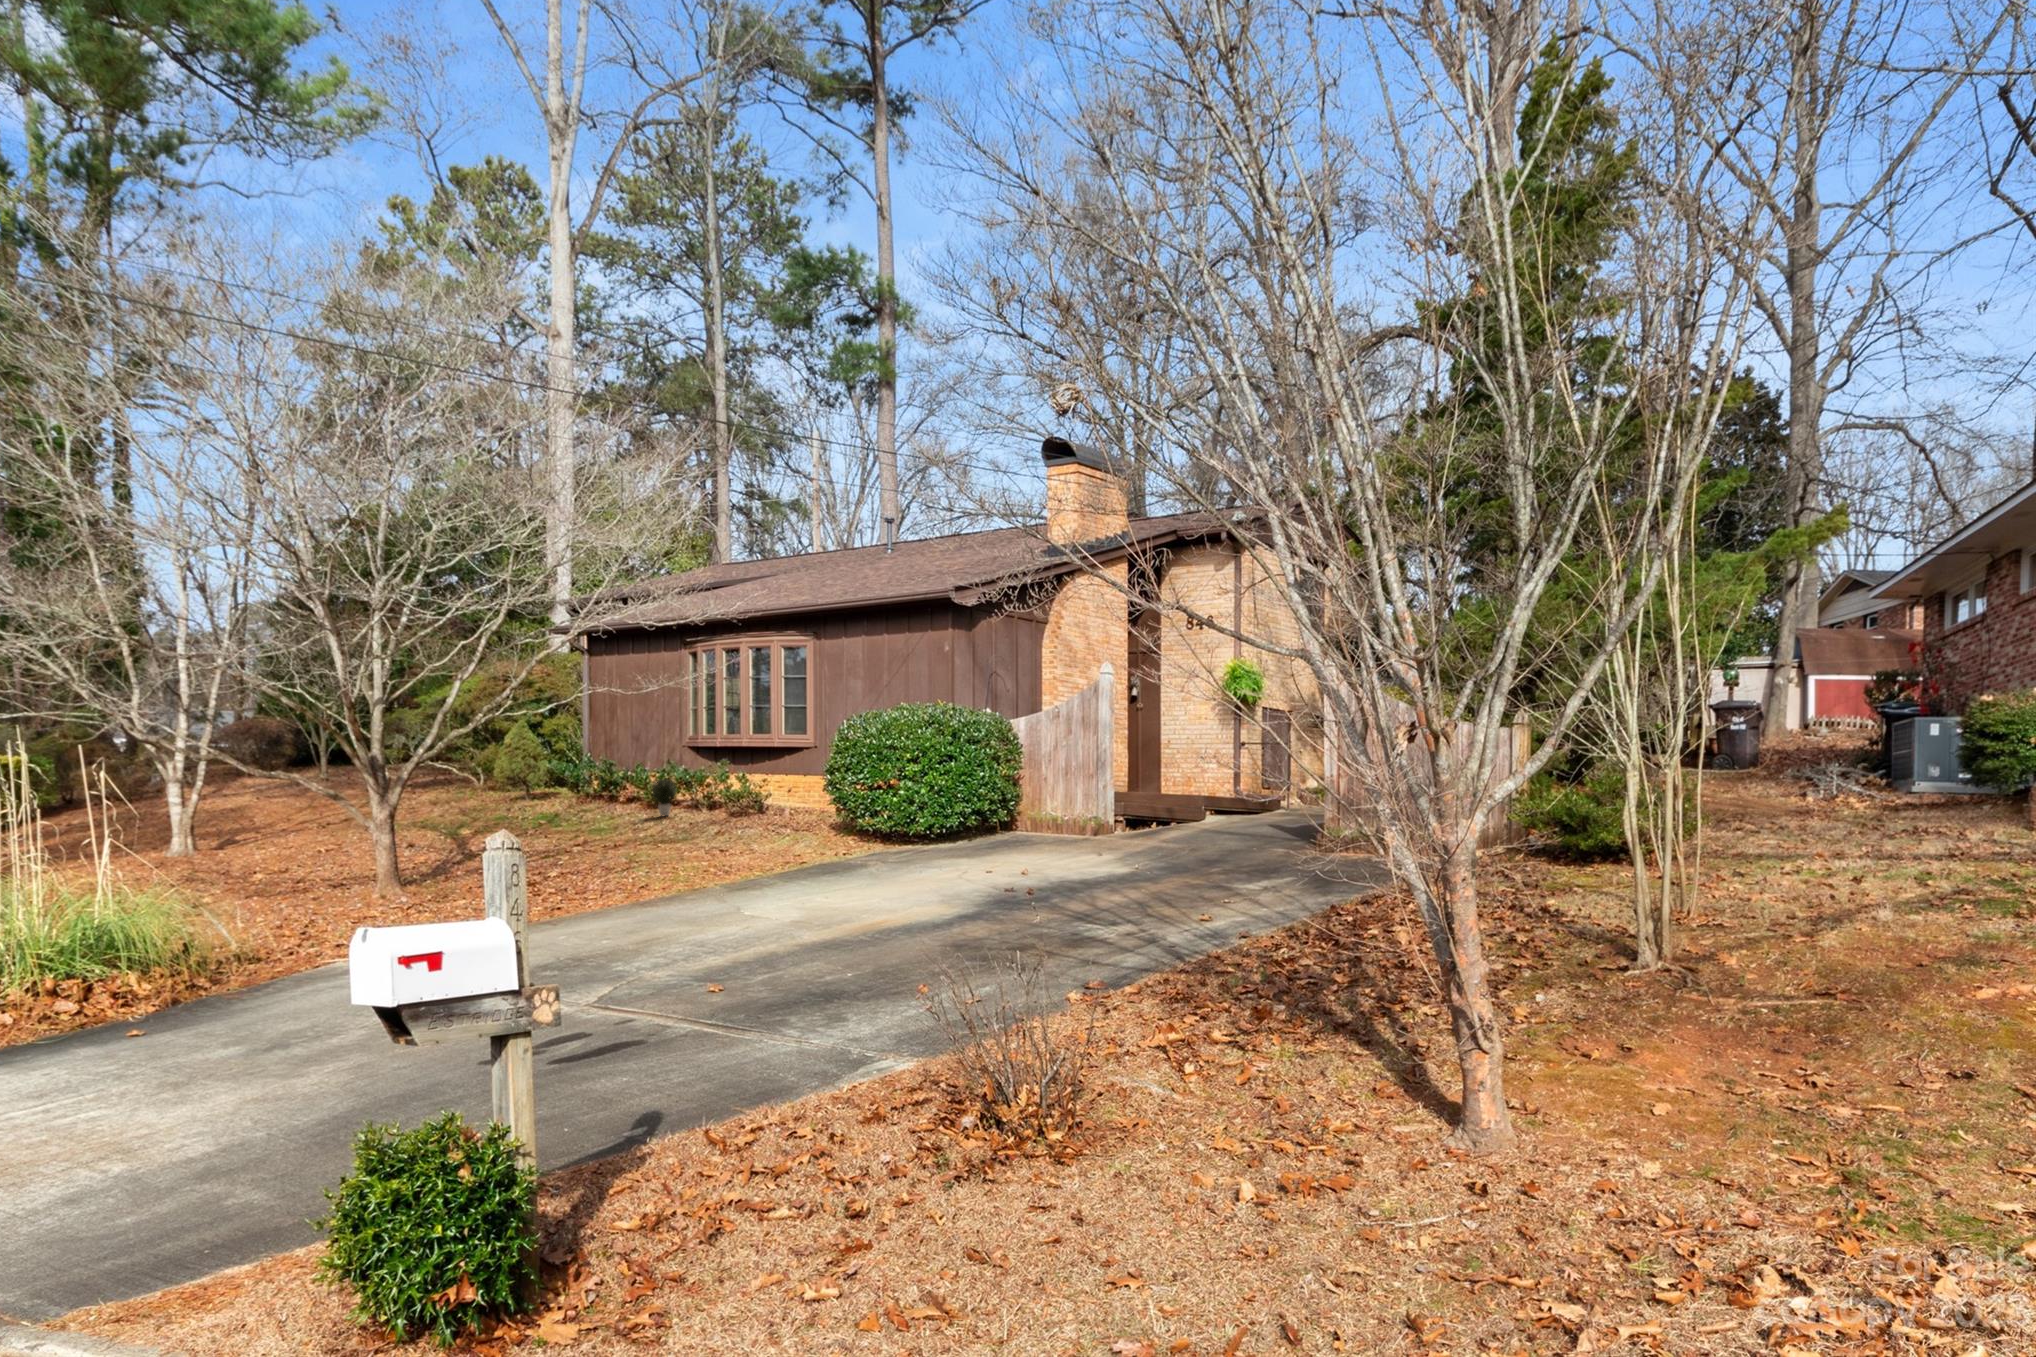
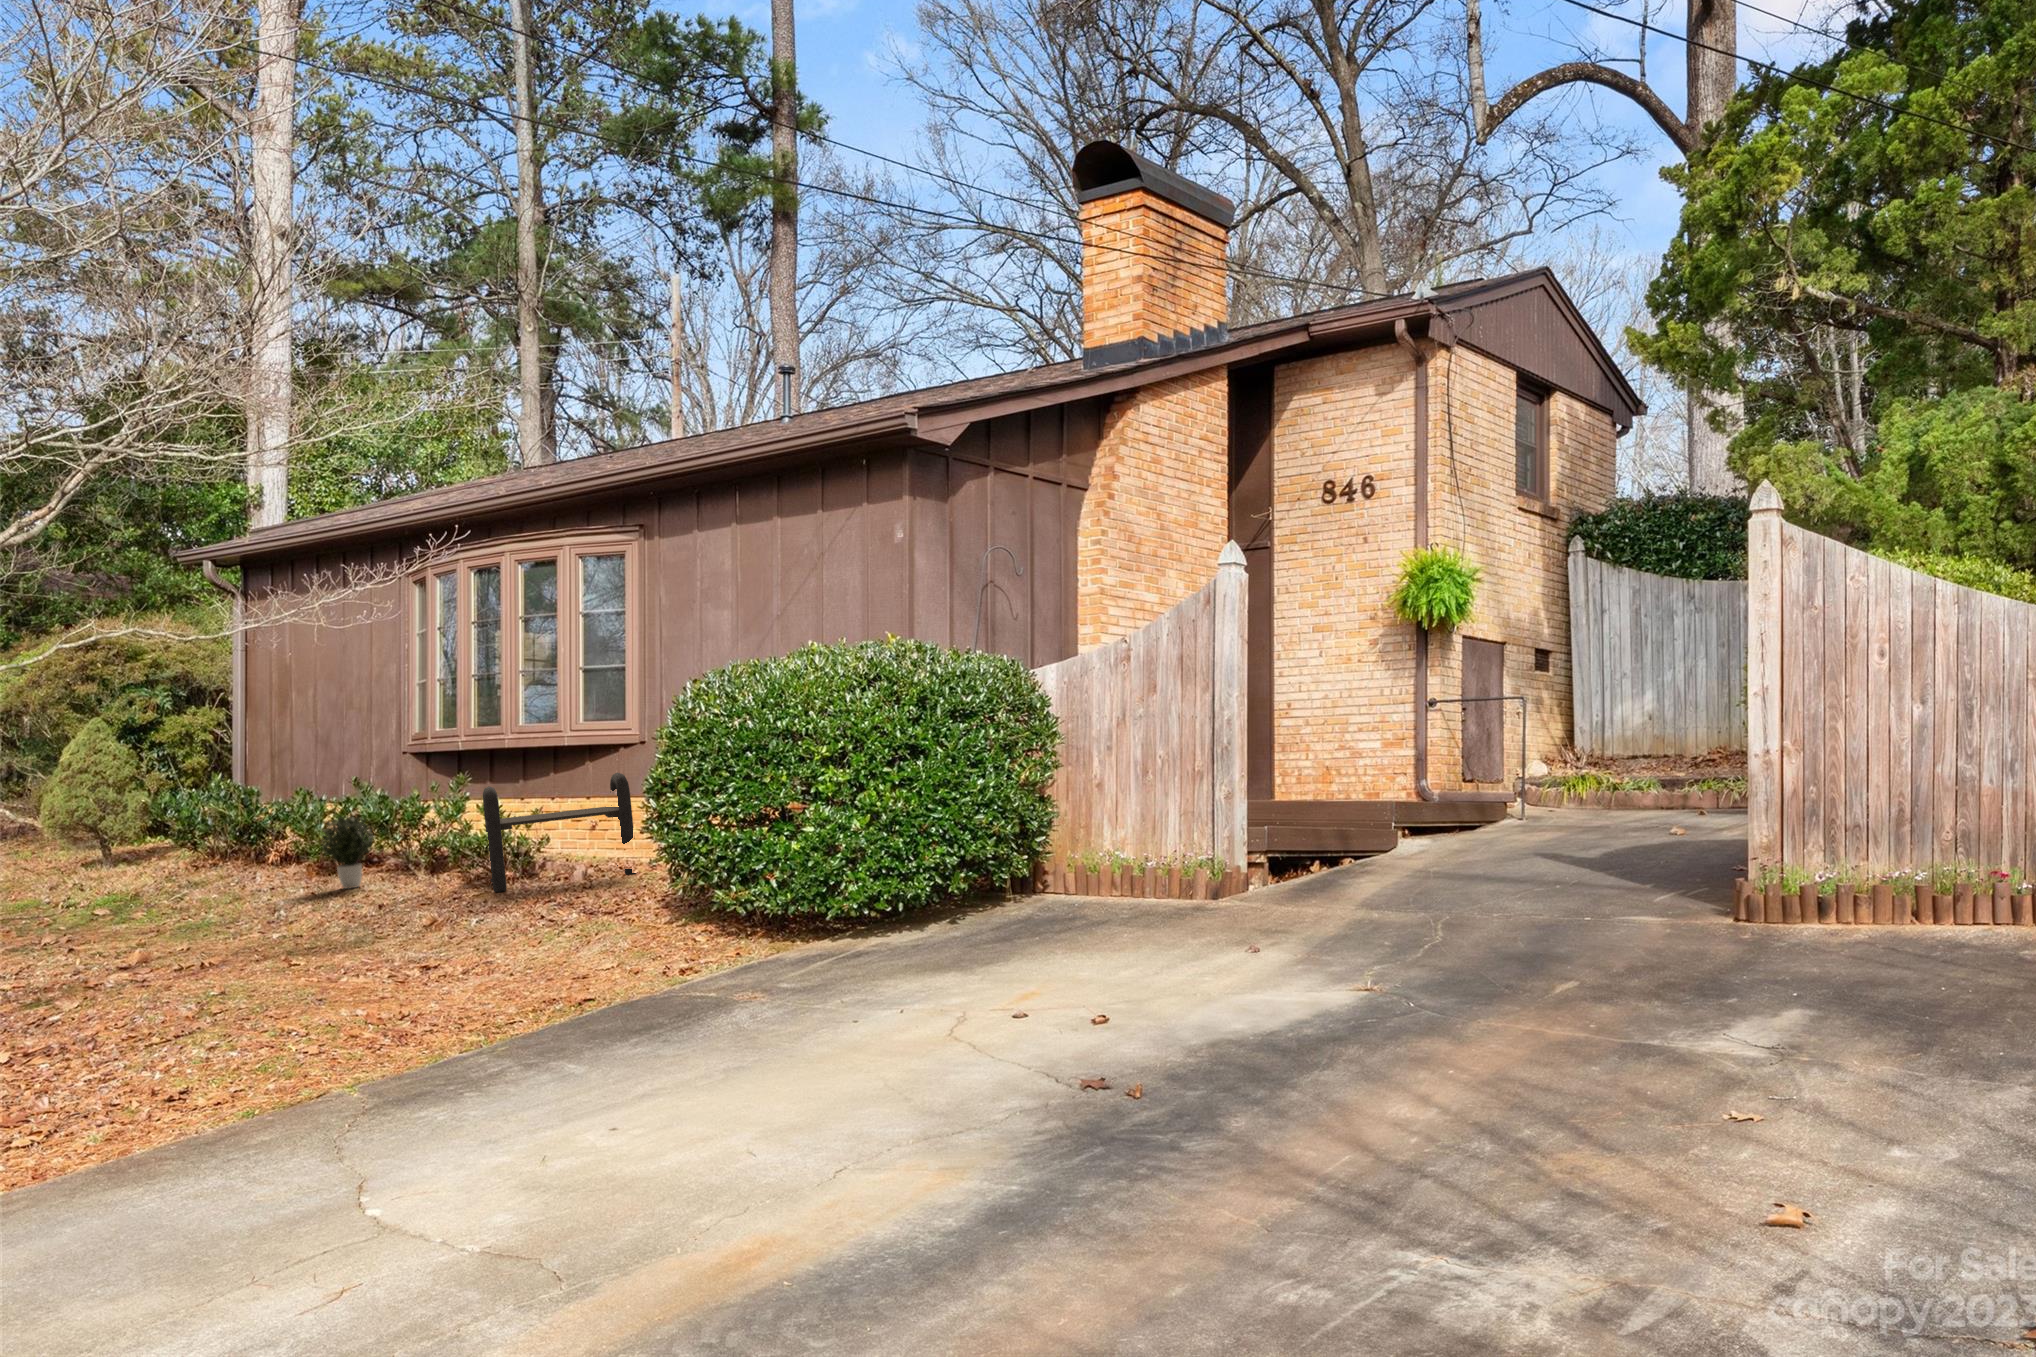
bench: none [736,761,814,820] -> present [483,773,637,892]

